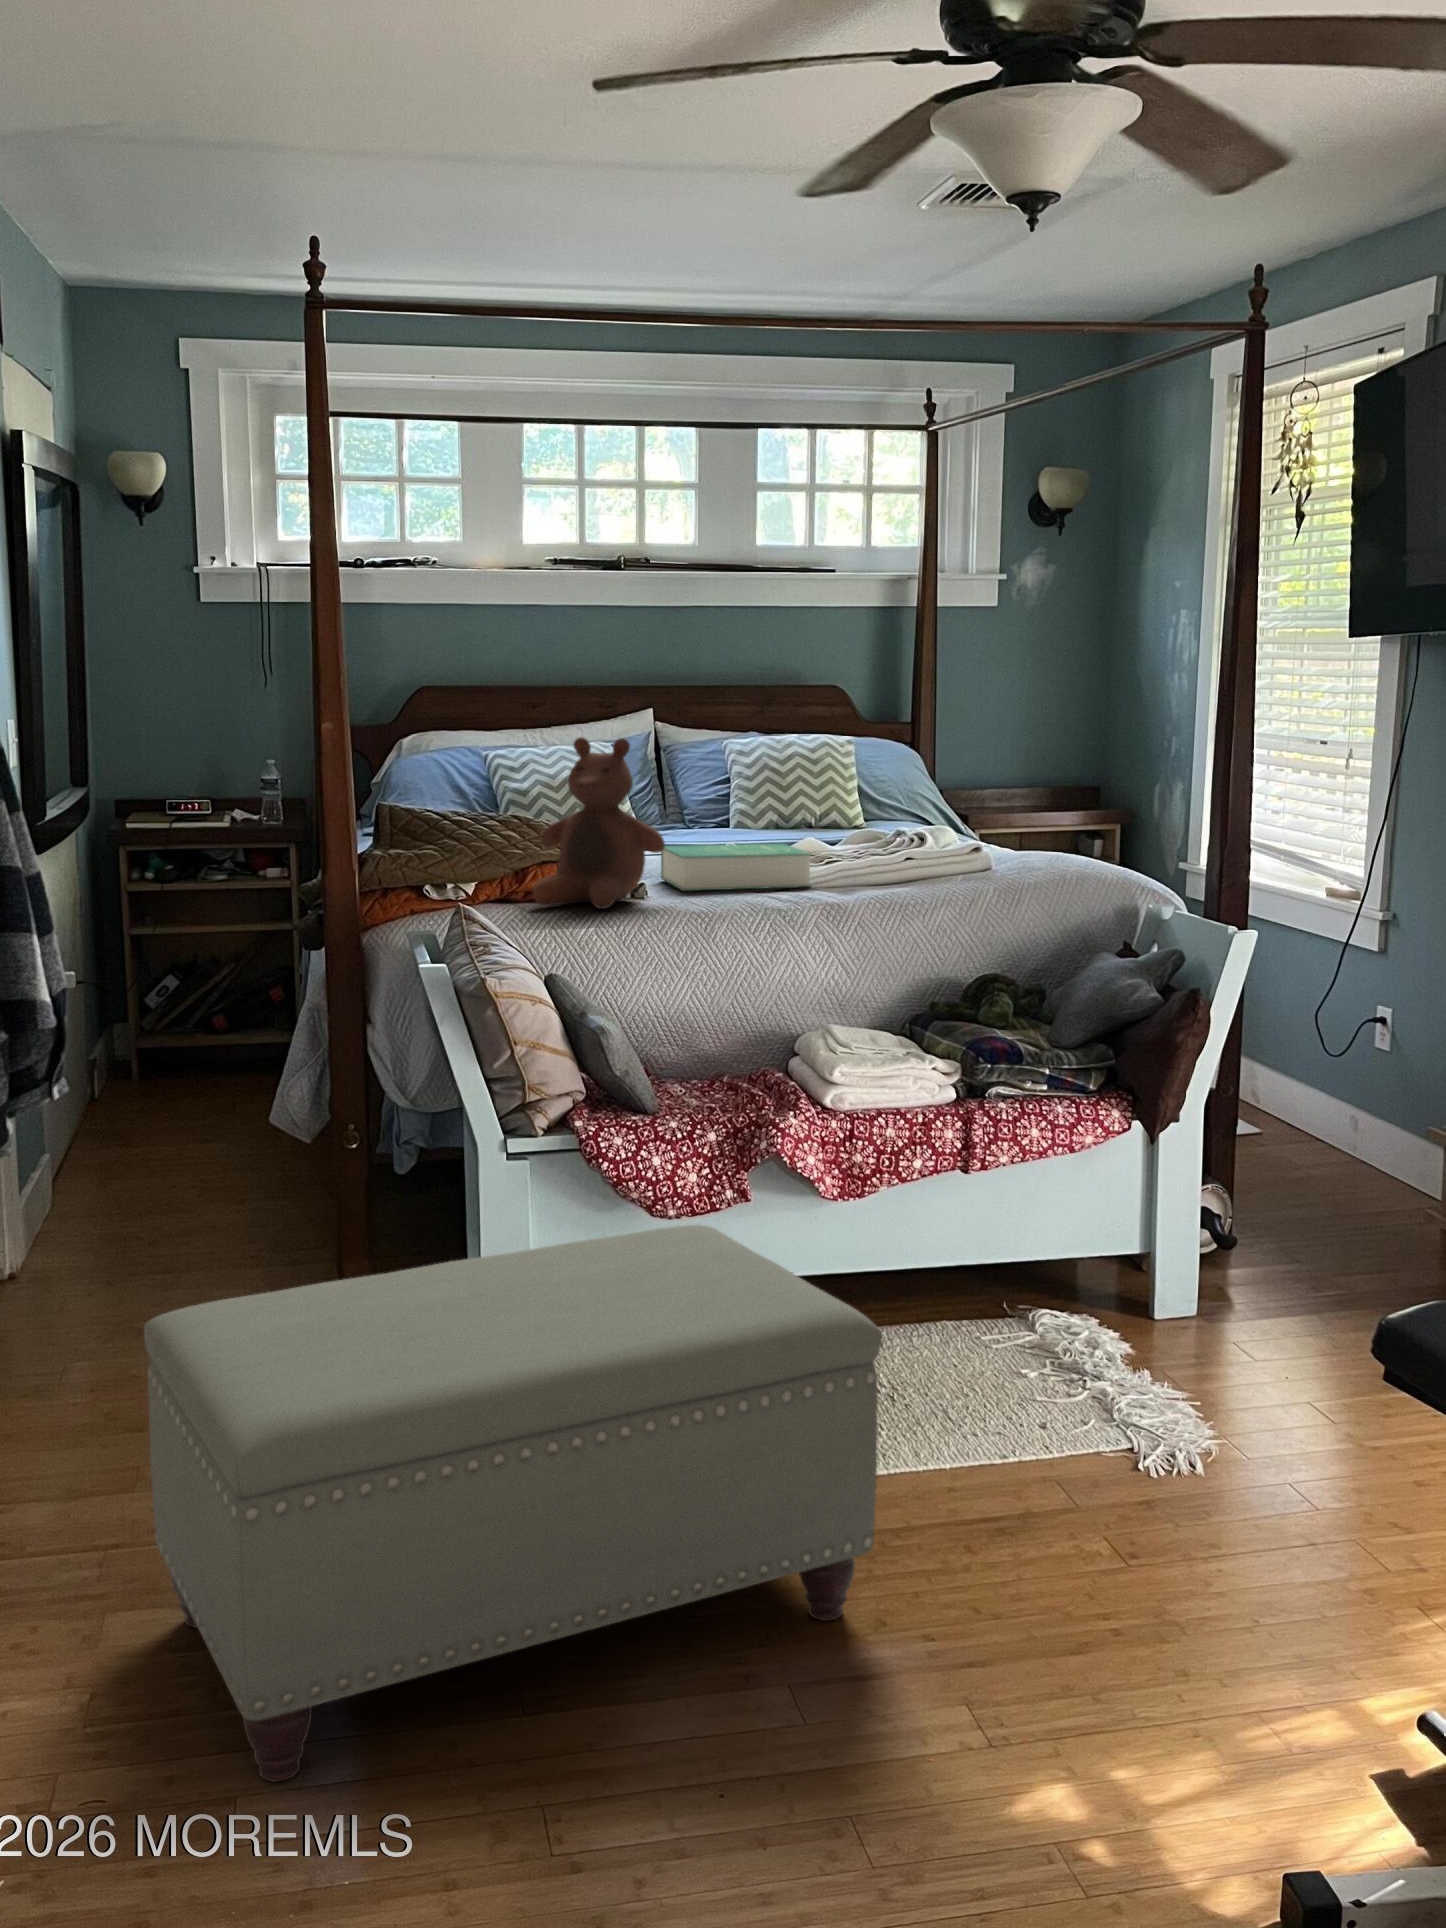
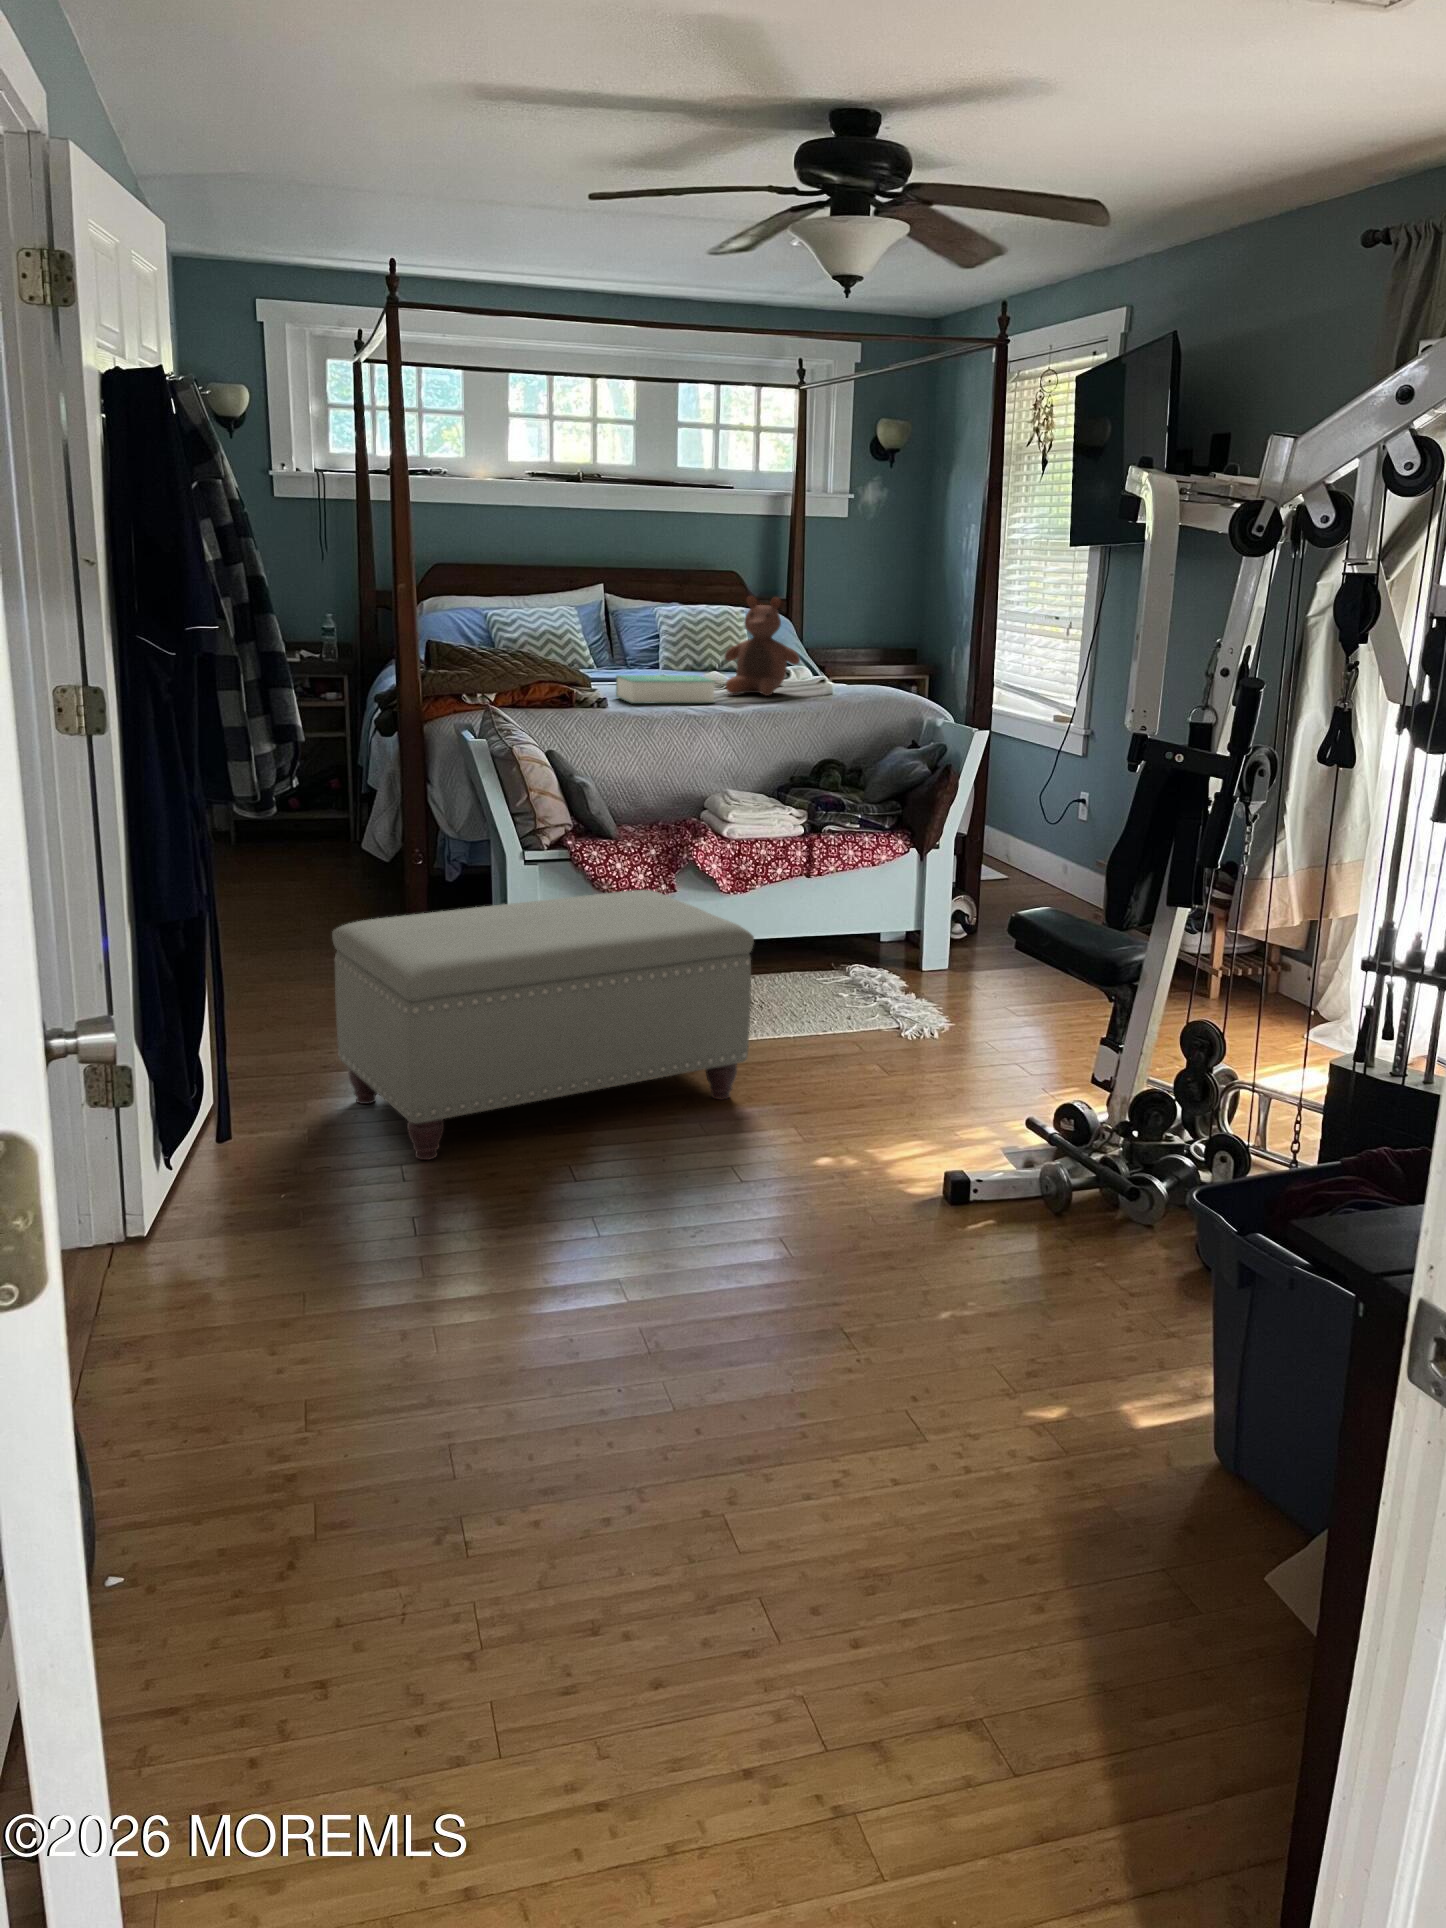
stuffed bear: present [533,737,665,909] -> present [724,596,800,696]

